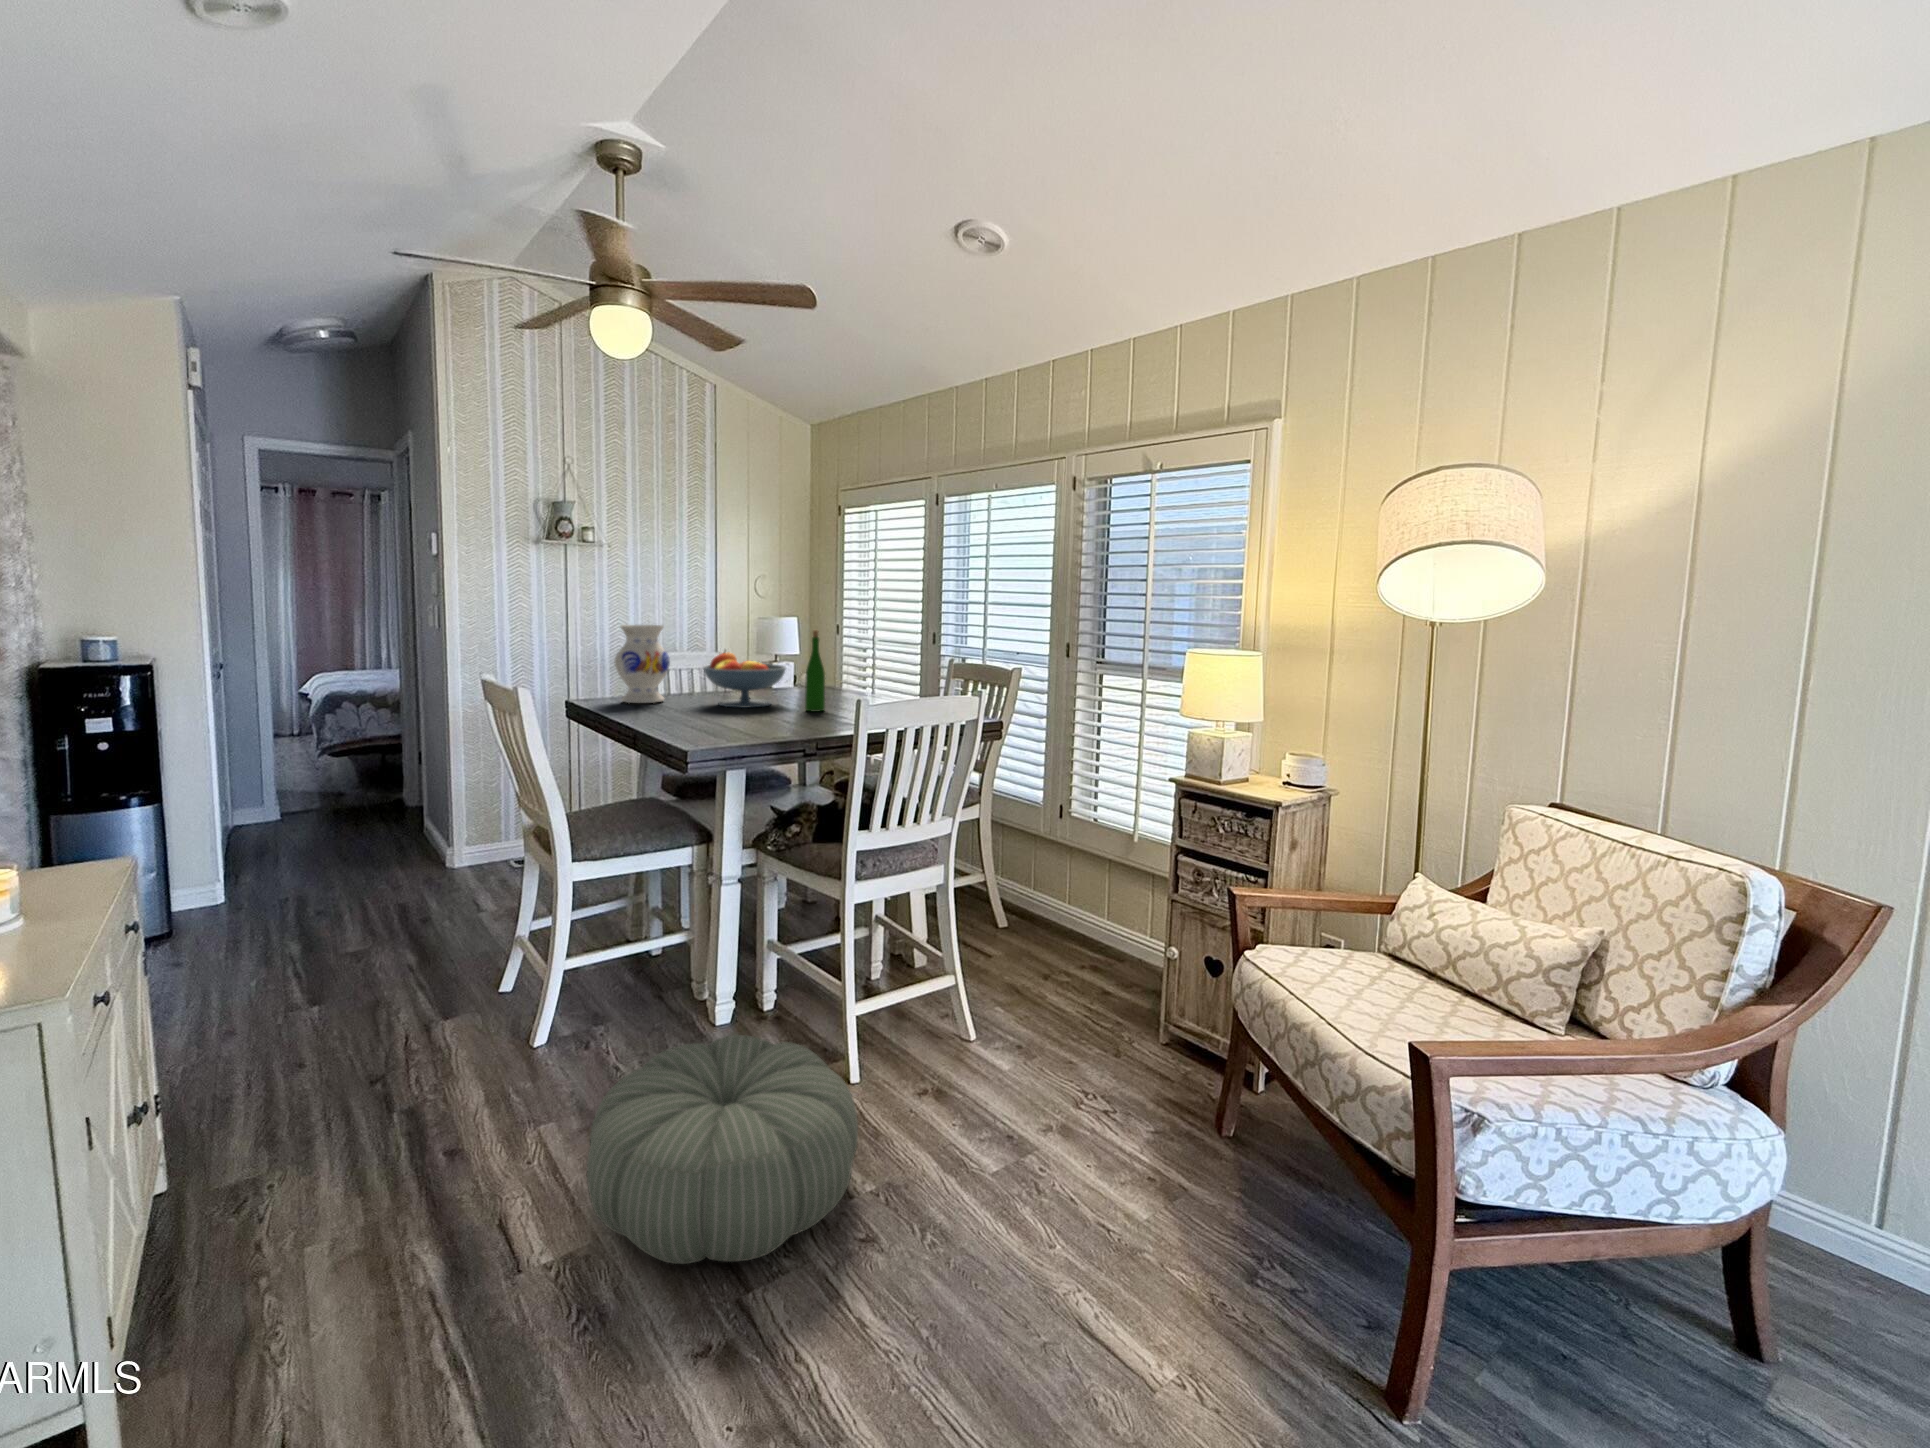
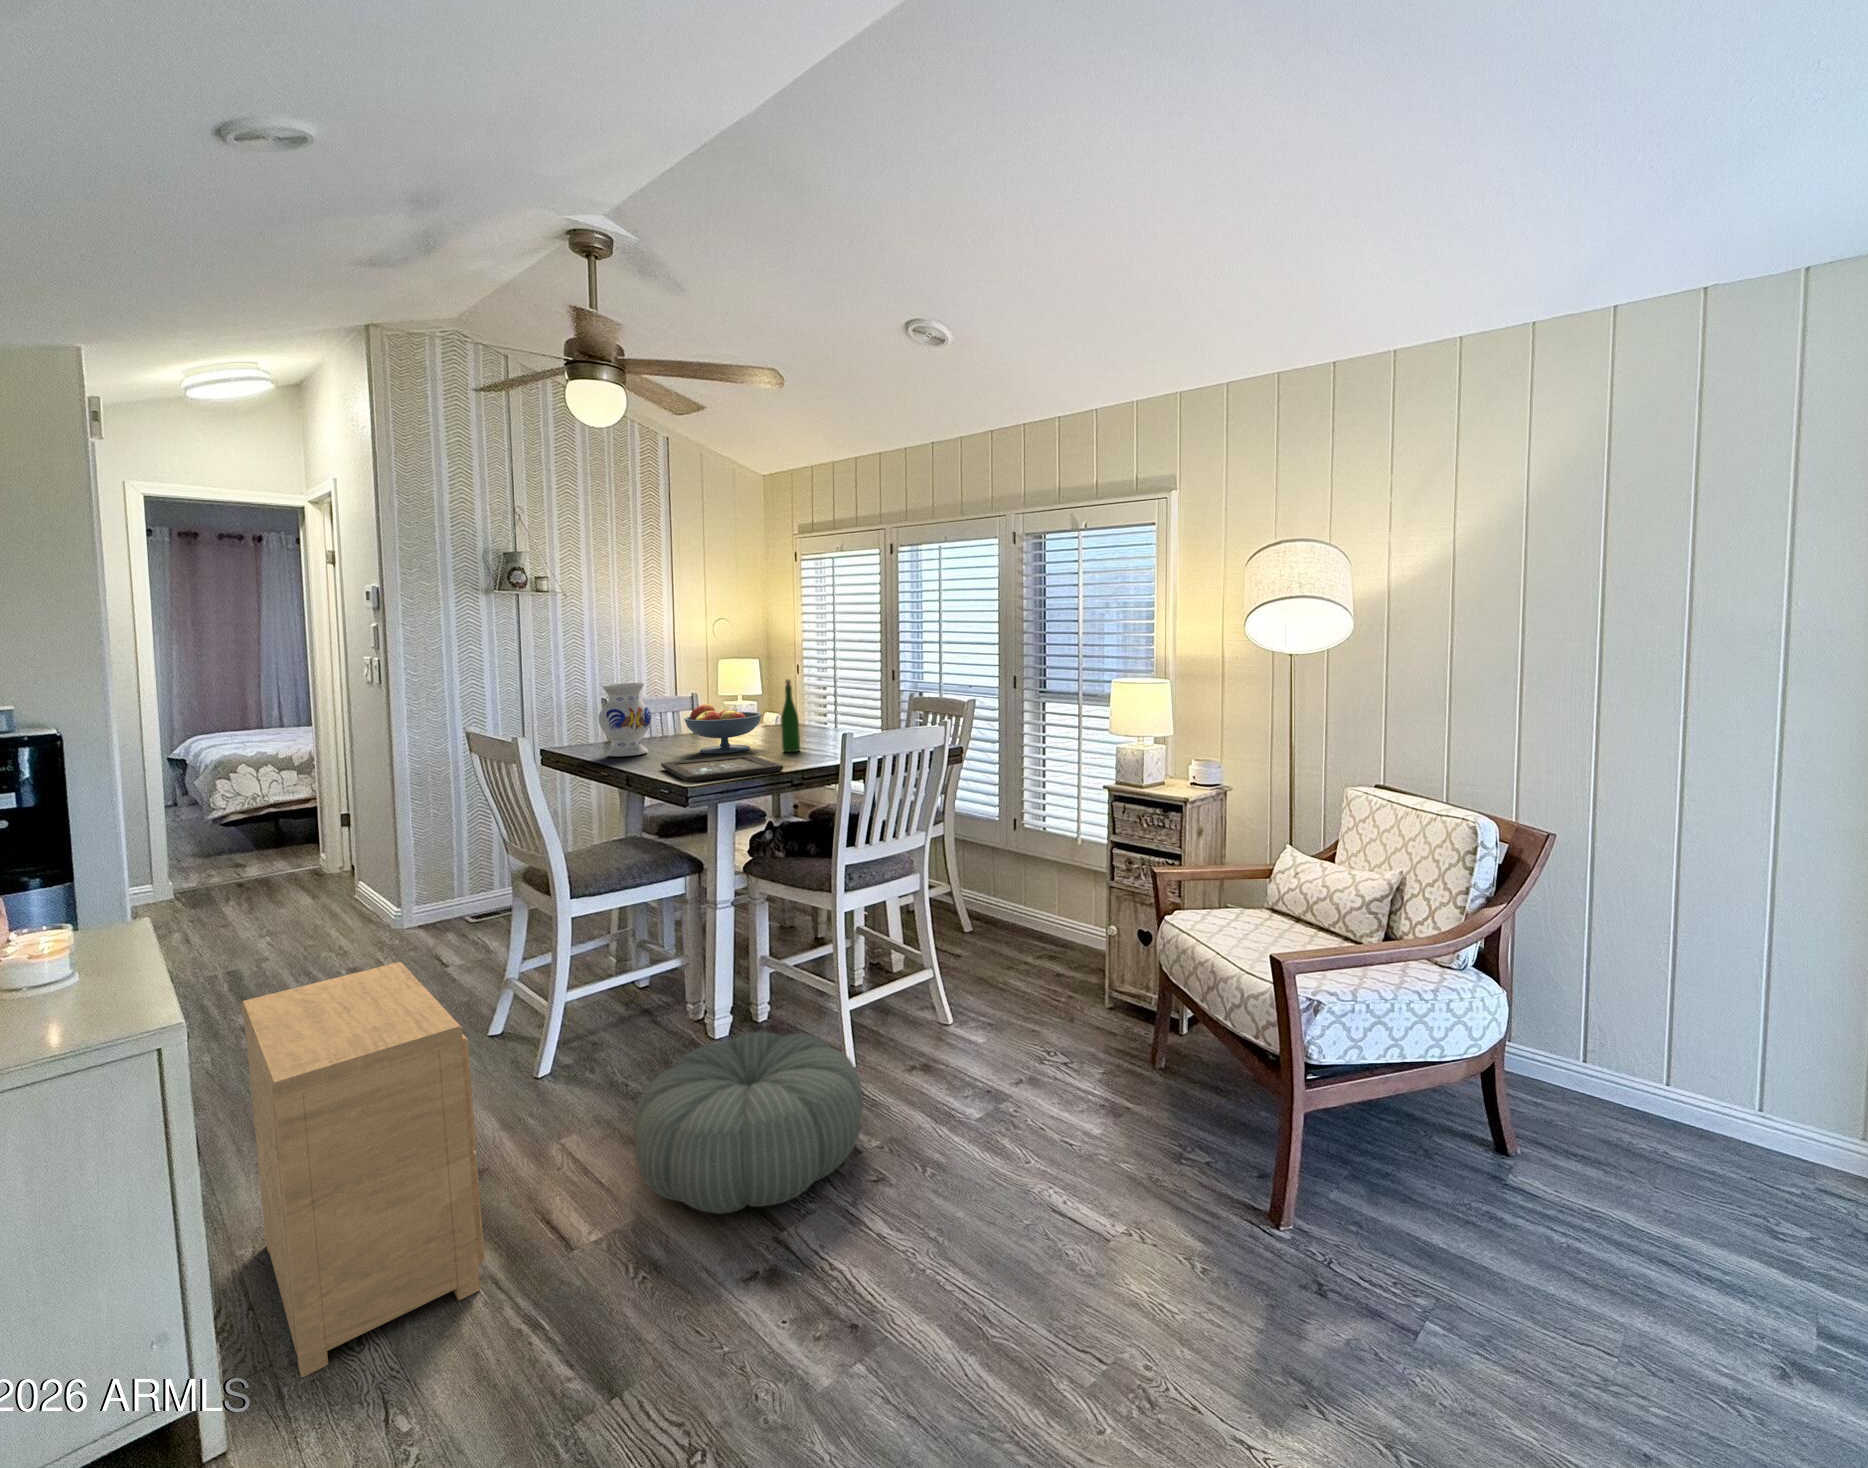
tray: none [670,711,800,737] -> present [661,755,783,782]
side table: none [136,917,403,1413] -> present [241,962,485,1377]

